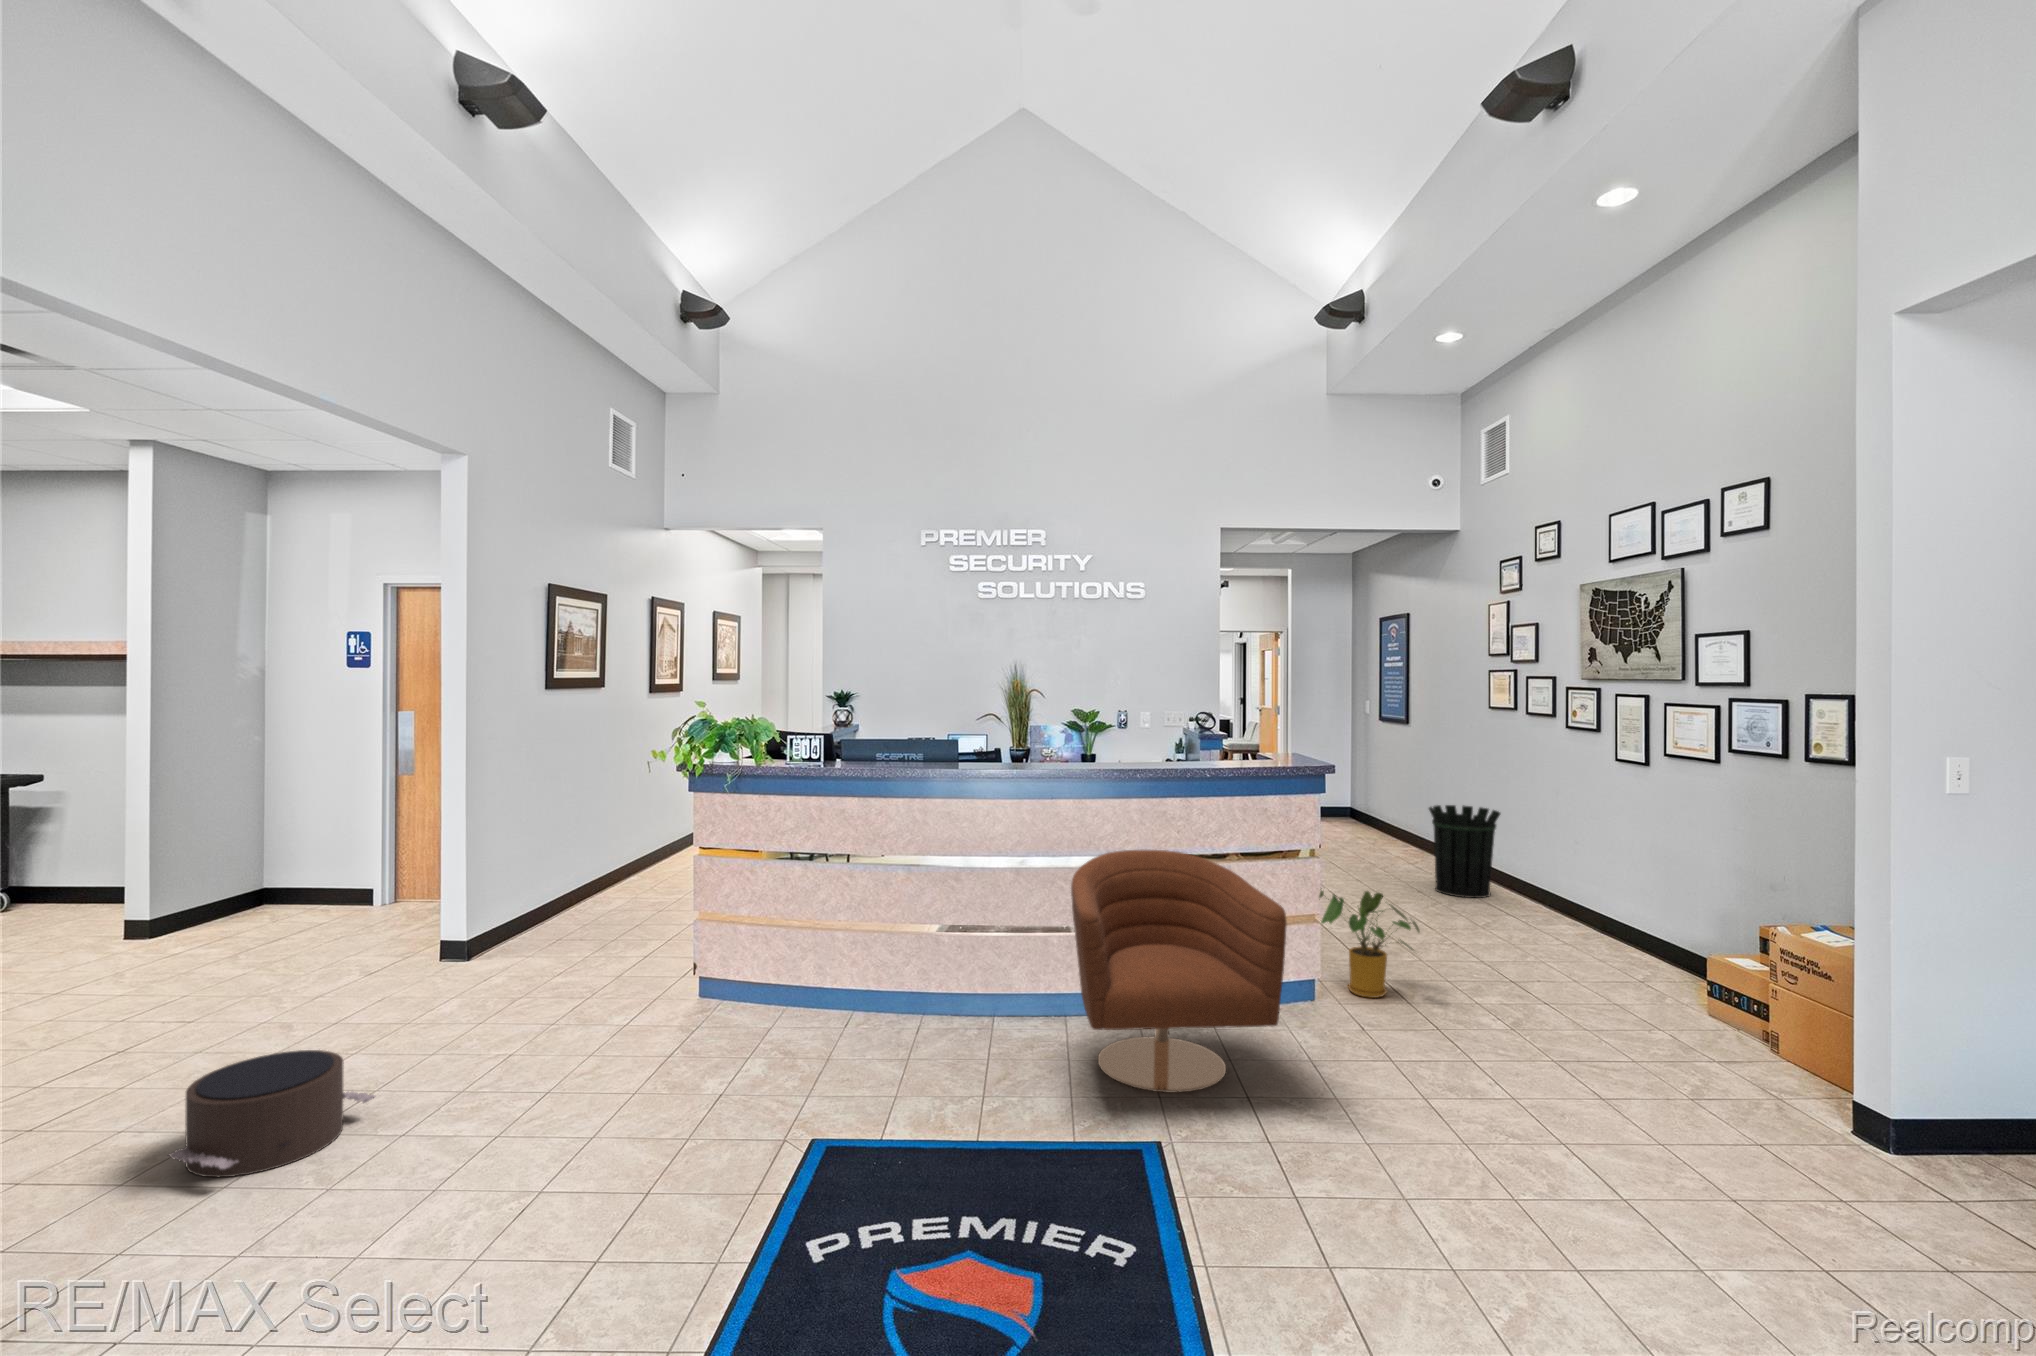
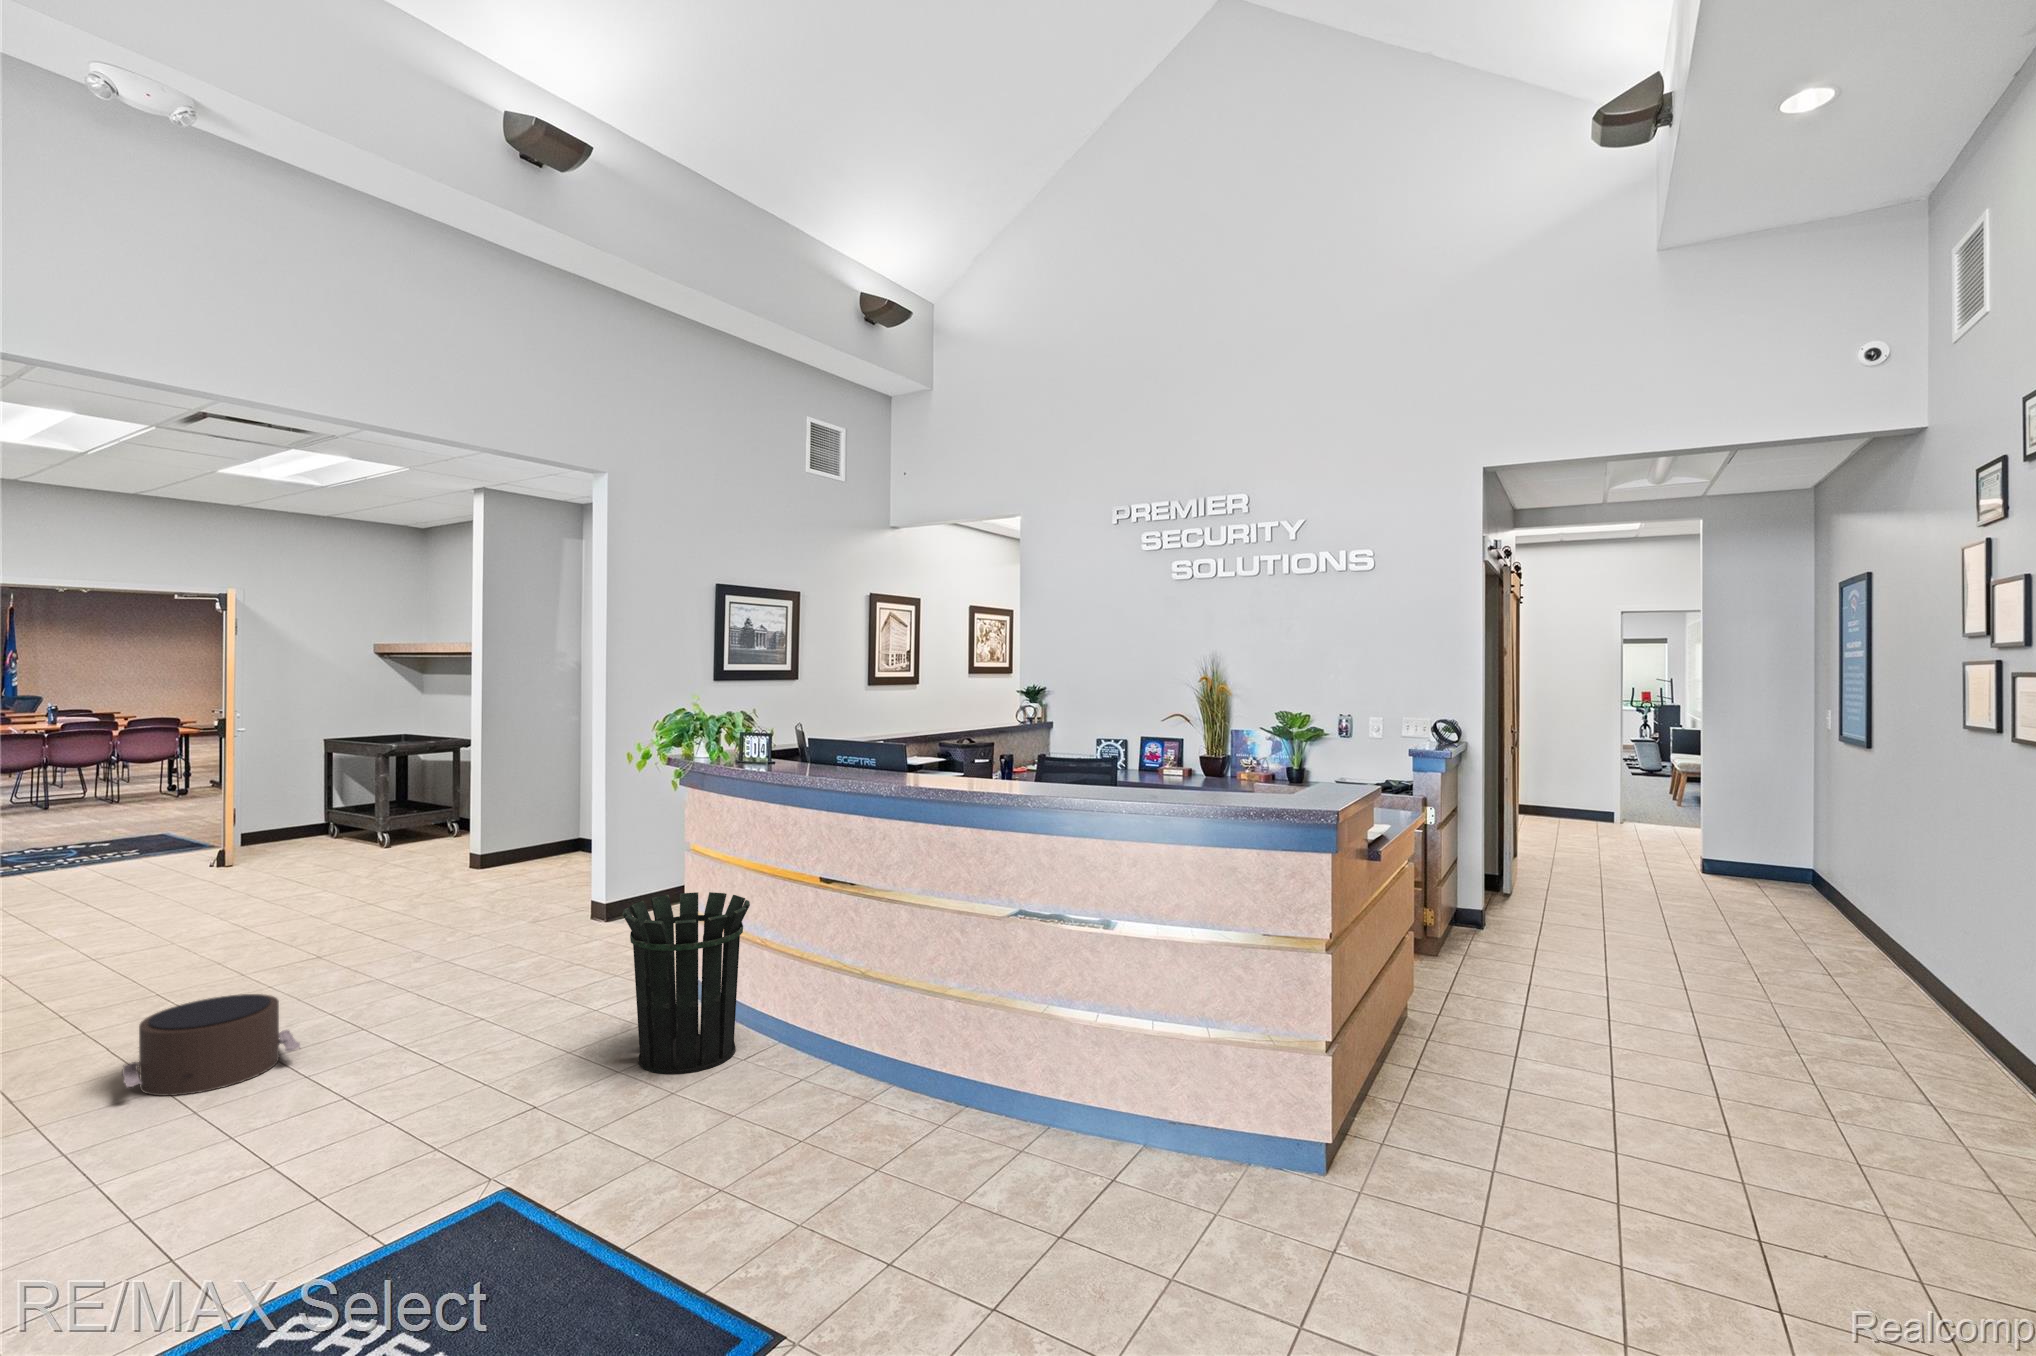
waste bin: present [1429,805,1500,898] -> present [622,892,750,1074]
armchair: present [1071,850,1287,1093] -> none [818,898,1130,1257]
house plant: present [1319,888,1420,998] -> none [1373,989,1555,1183]

